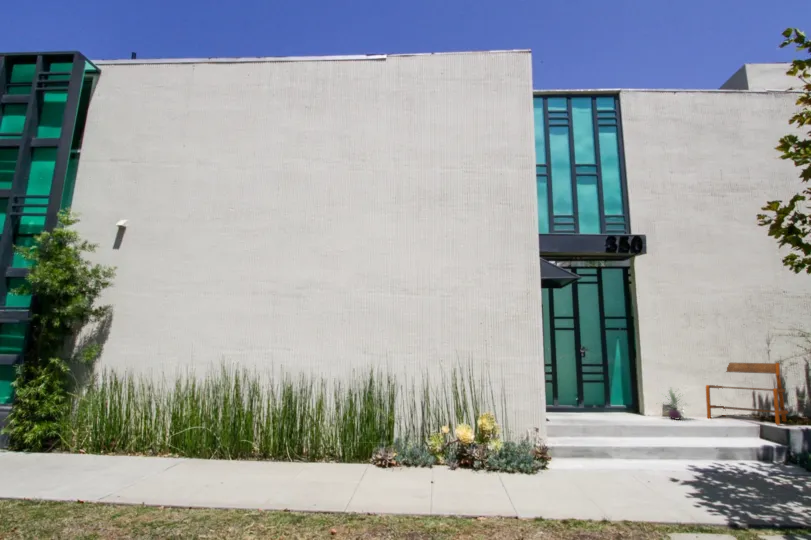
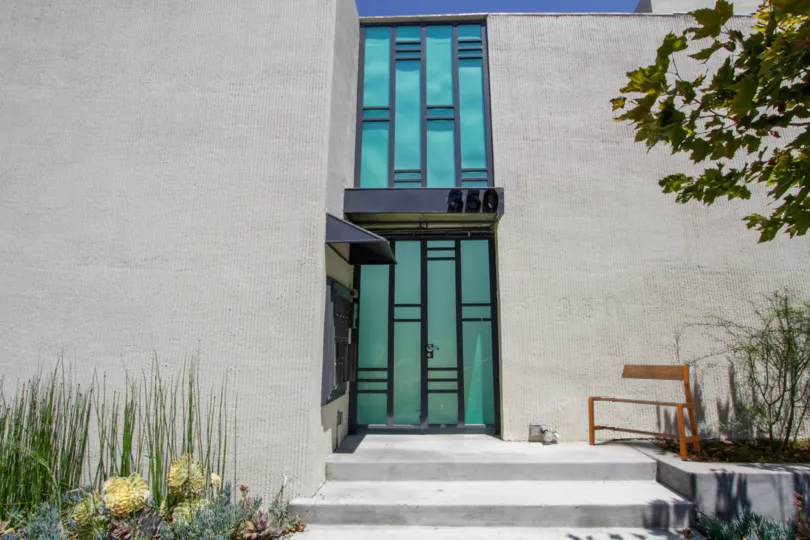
decorative plant: present [668,390,681,419] -> none [514,400,562,448]

